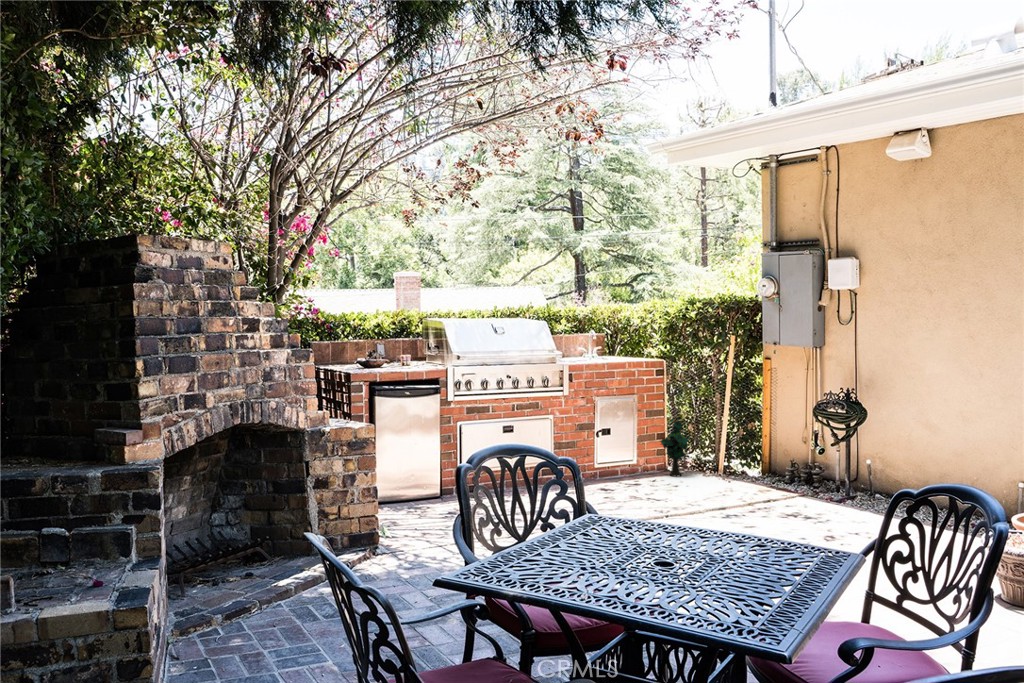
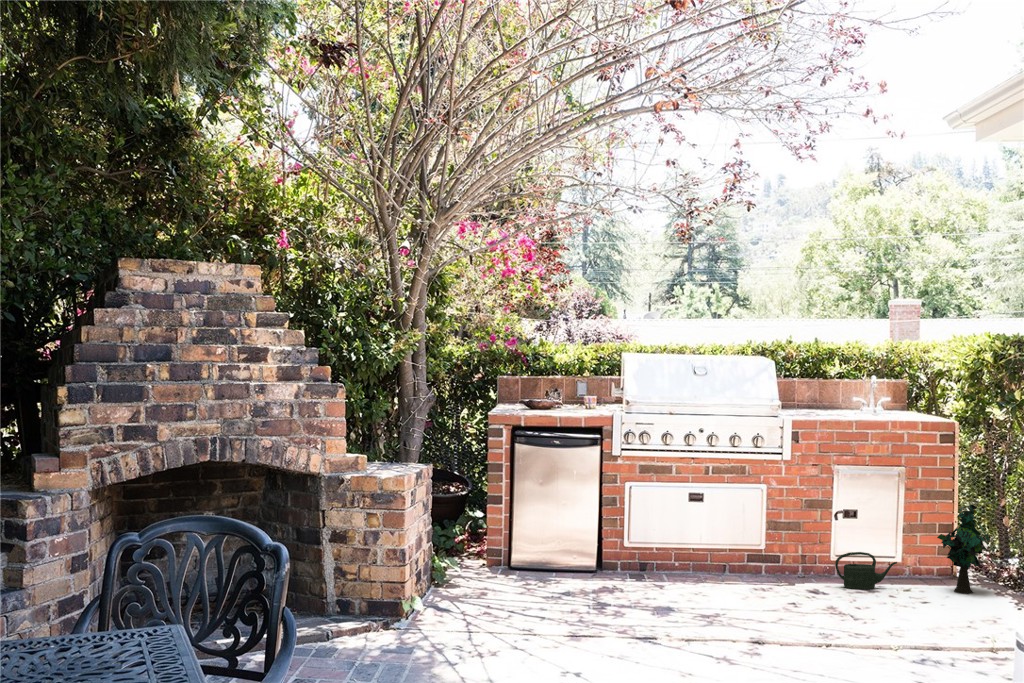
watering can: none [602,456,638,482] -> present [835,552,897,589]

